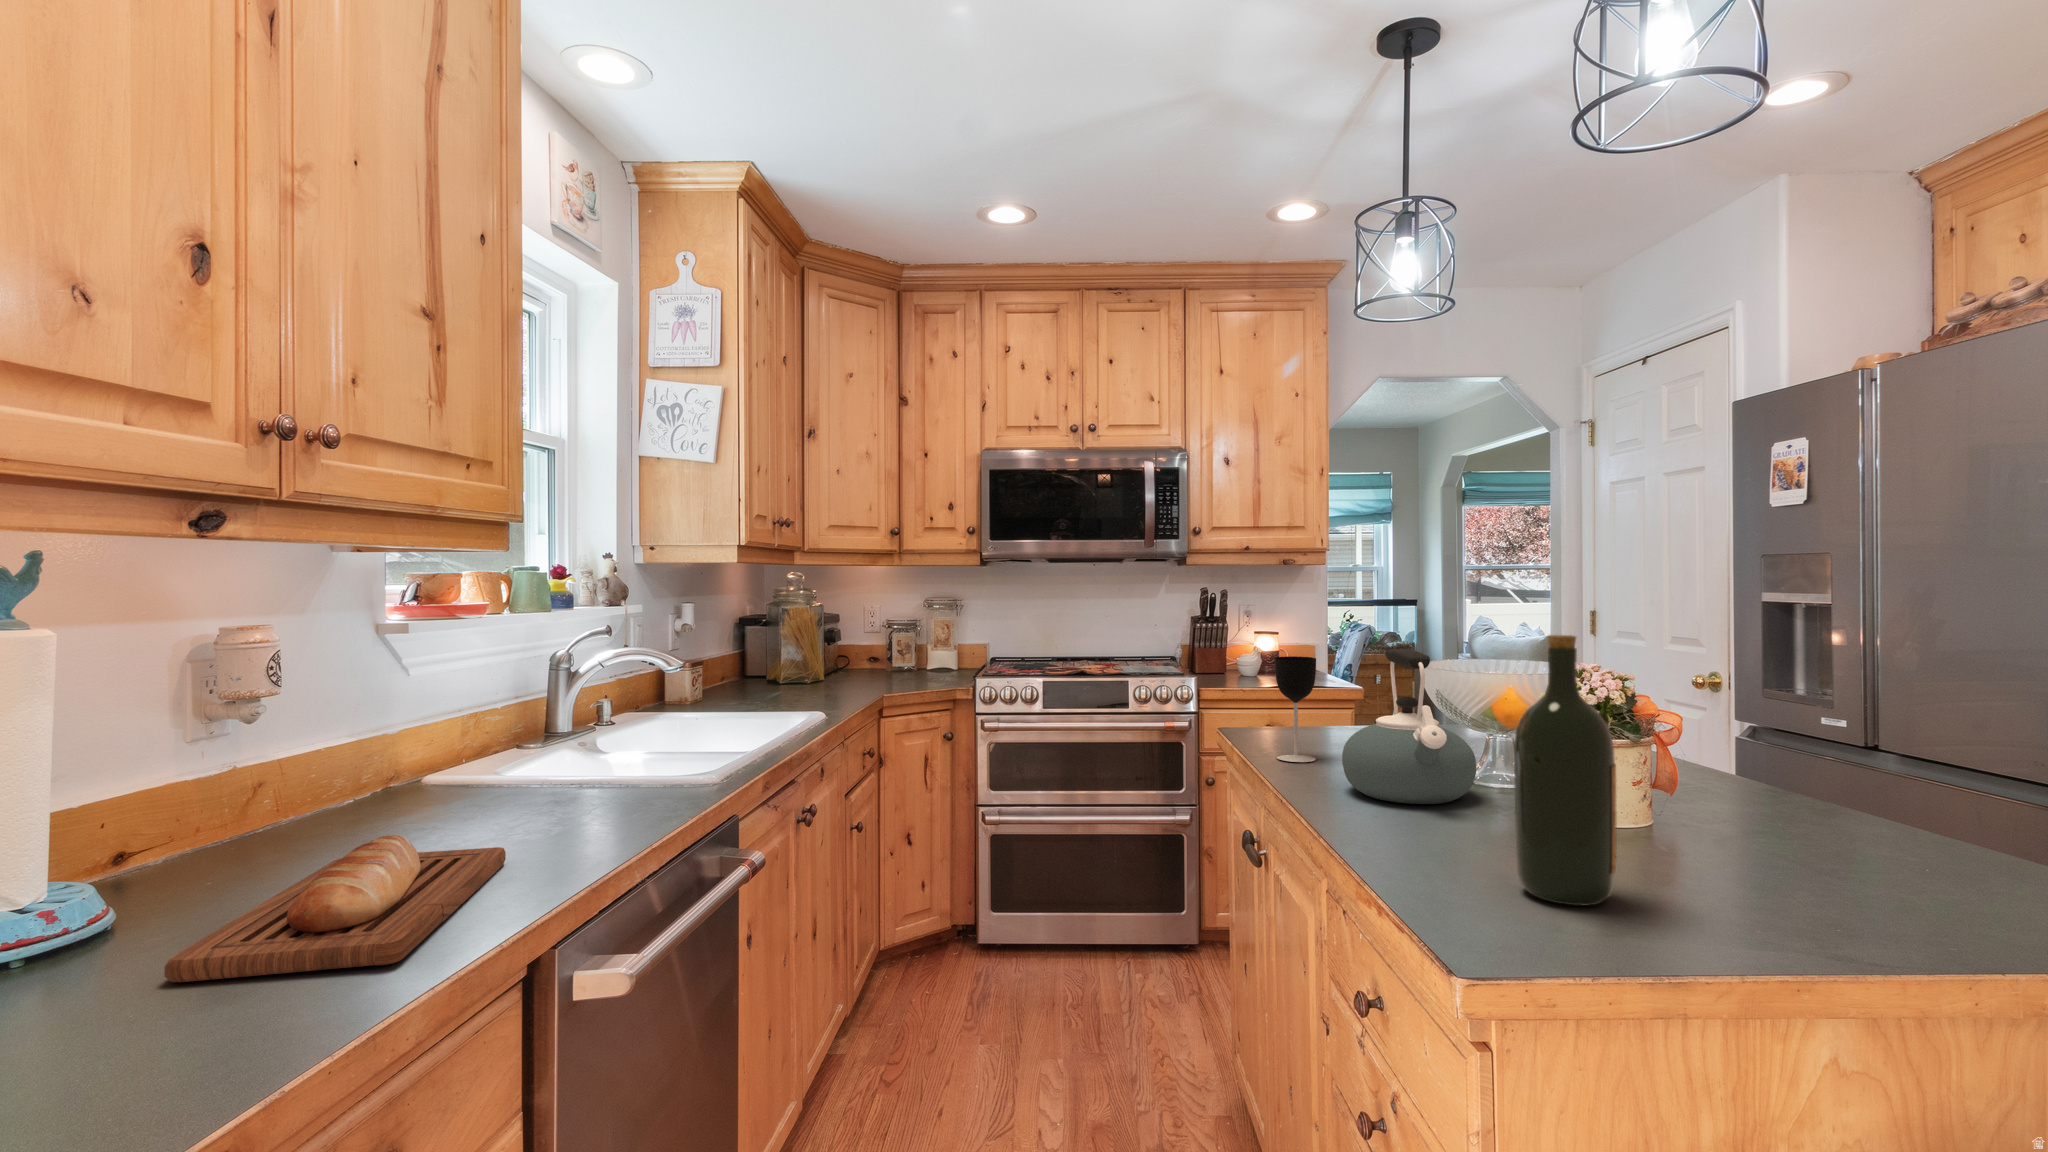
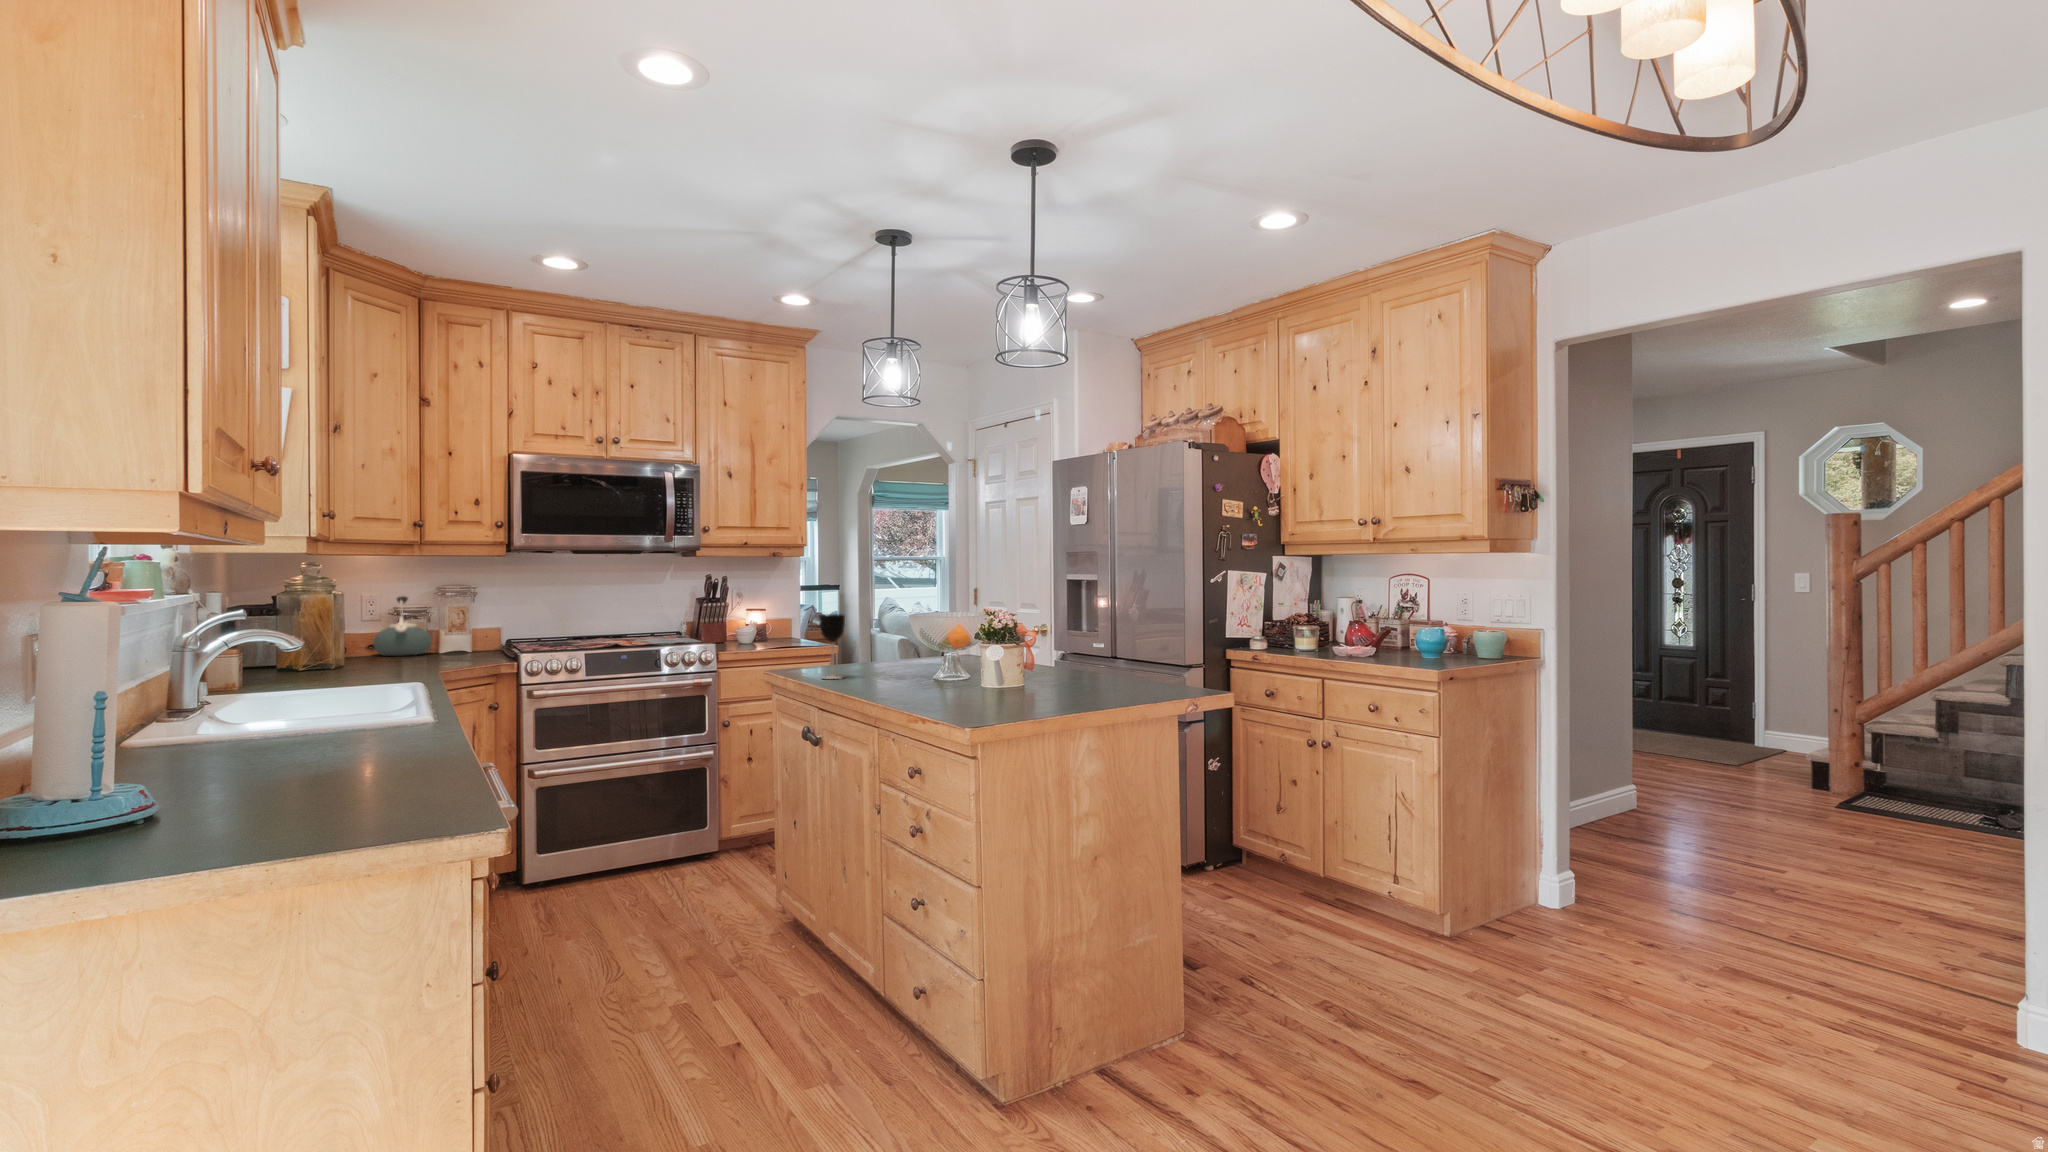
wine bottle: present [1514,635,1617,906] -> none [971,589,1011,707]
kettle: present [1342,649,1476,804] -> present [373,596,432,656]
bread loaf: present [165,835,506,982] -> none [254,736,440,801]

